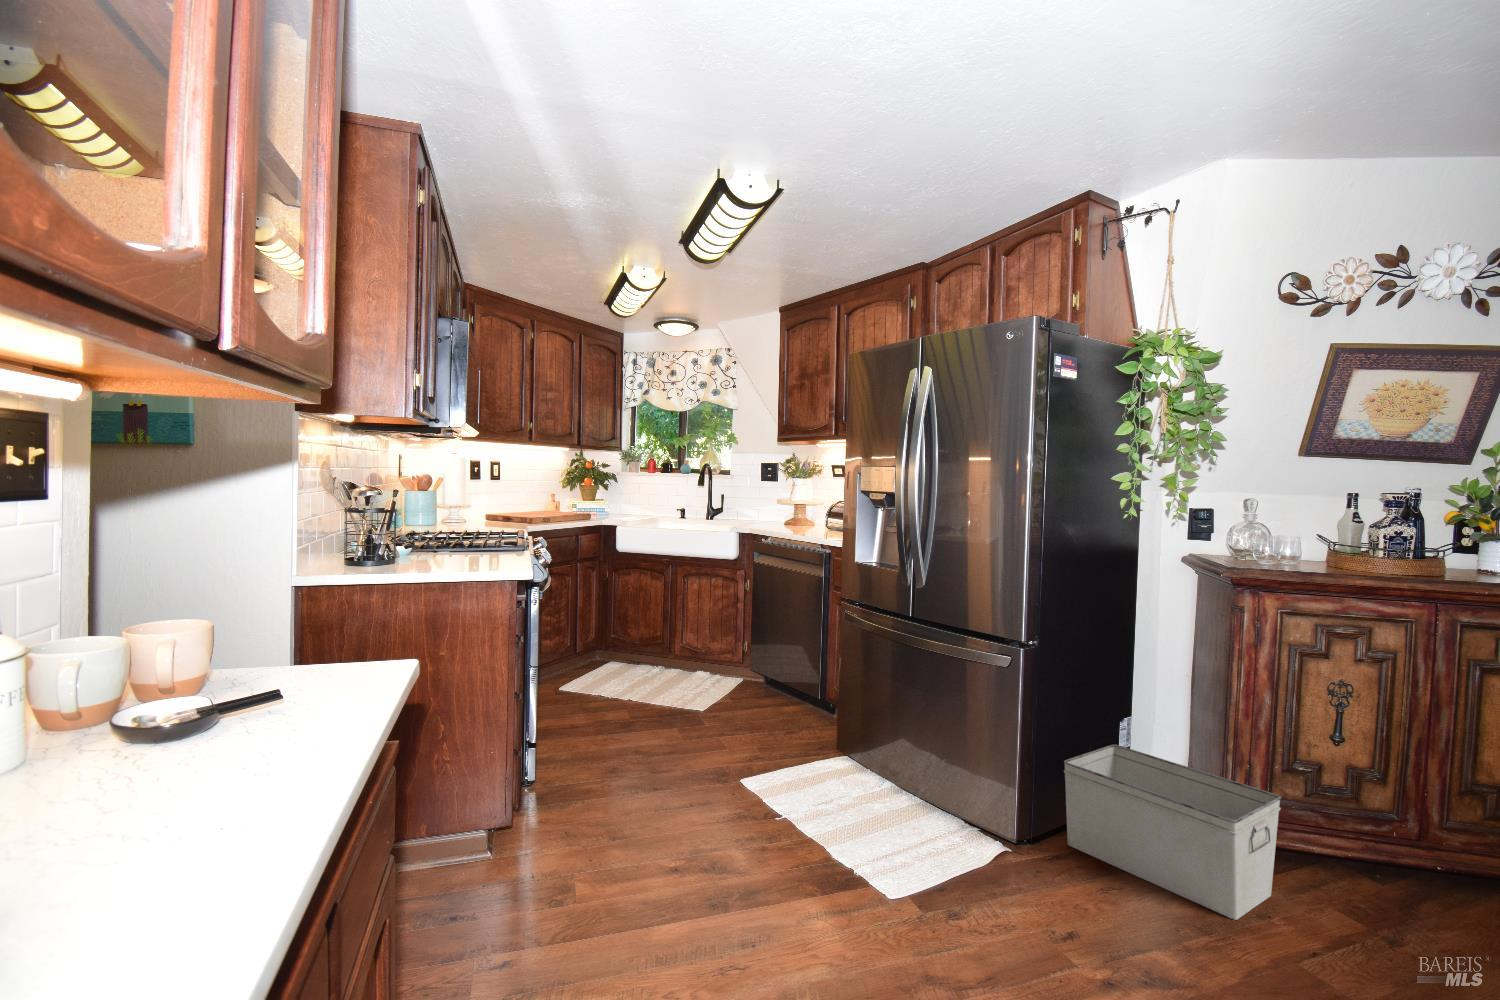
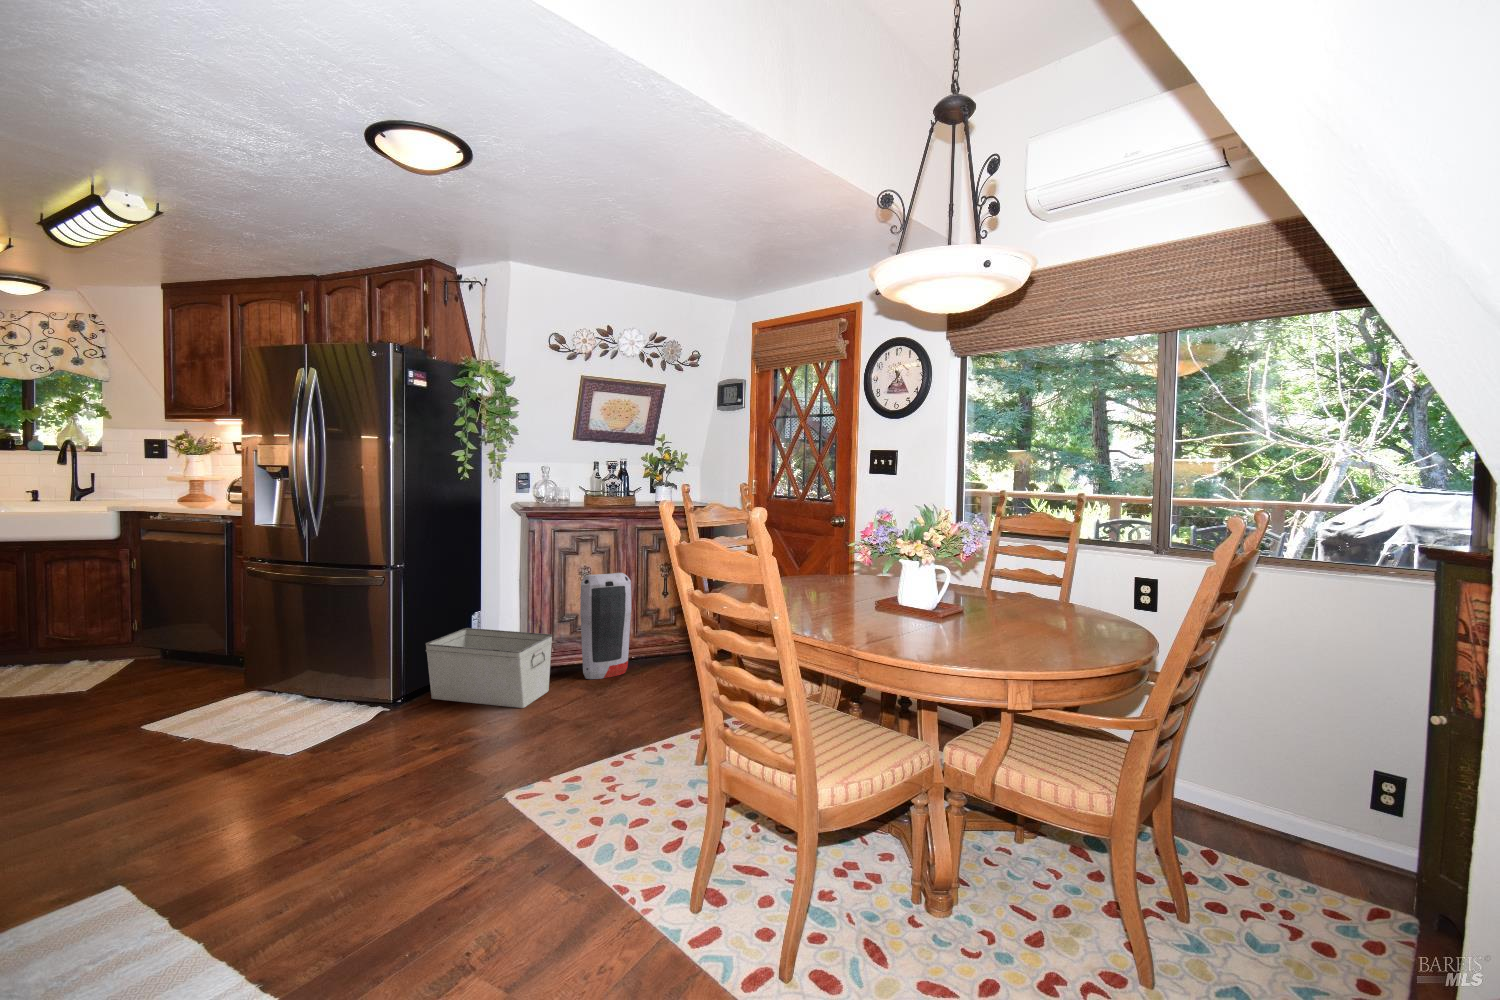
air purifier: none [1333,699,1449,904] -> present [580,573,631,679]

